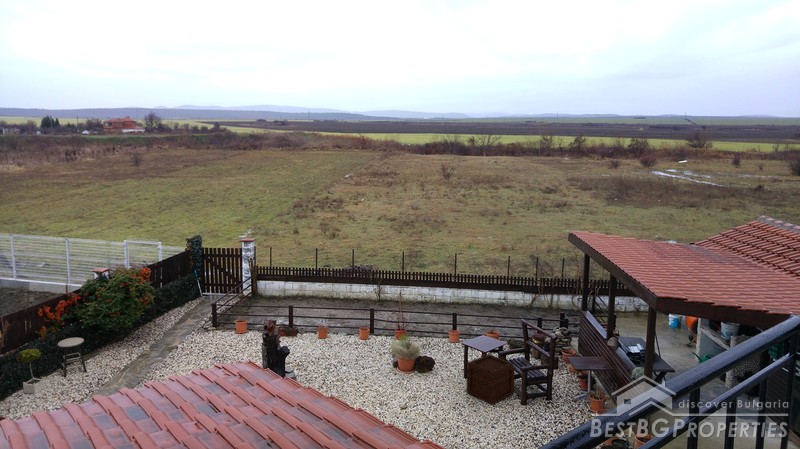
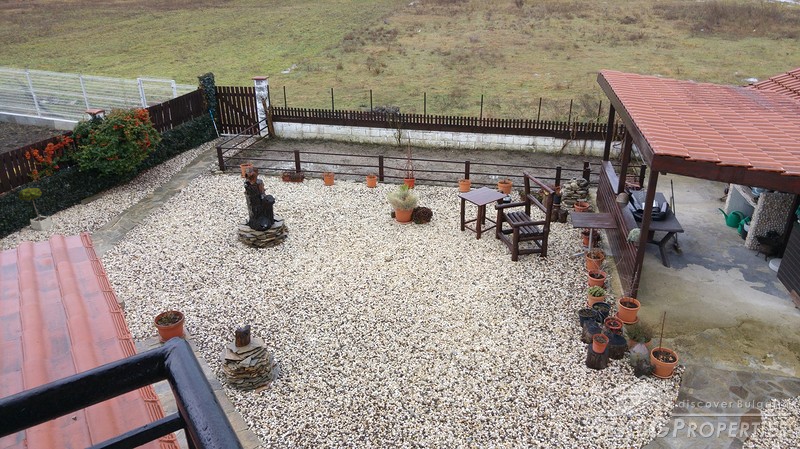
stool: present [58,337,87,377] -> none [61,178,93,215]
wooden crate: present [467,354,515,405] -> none [458,207,511,260]

